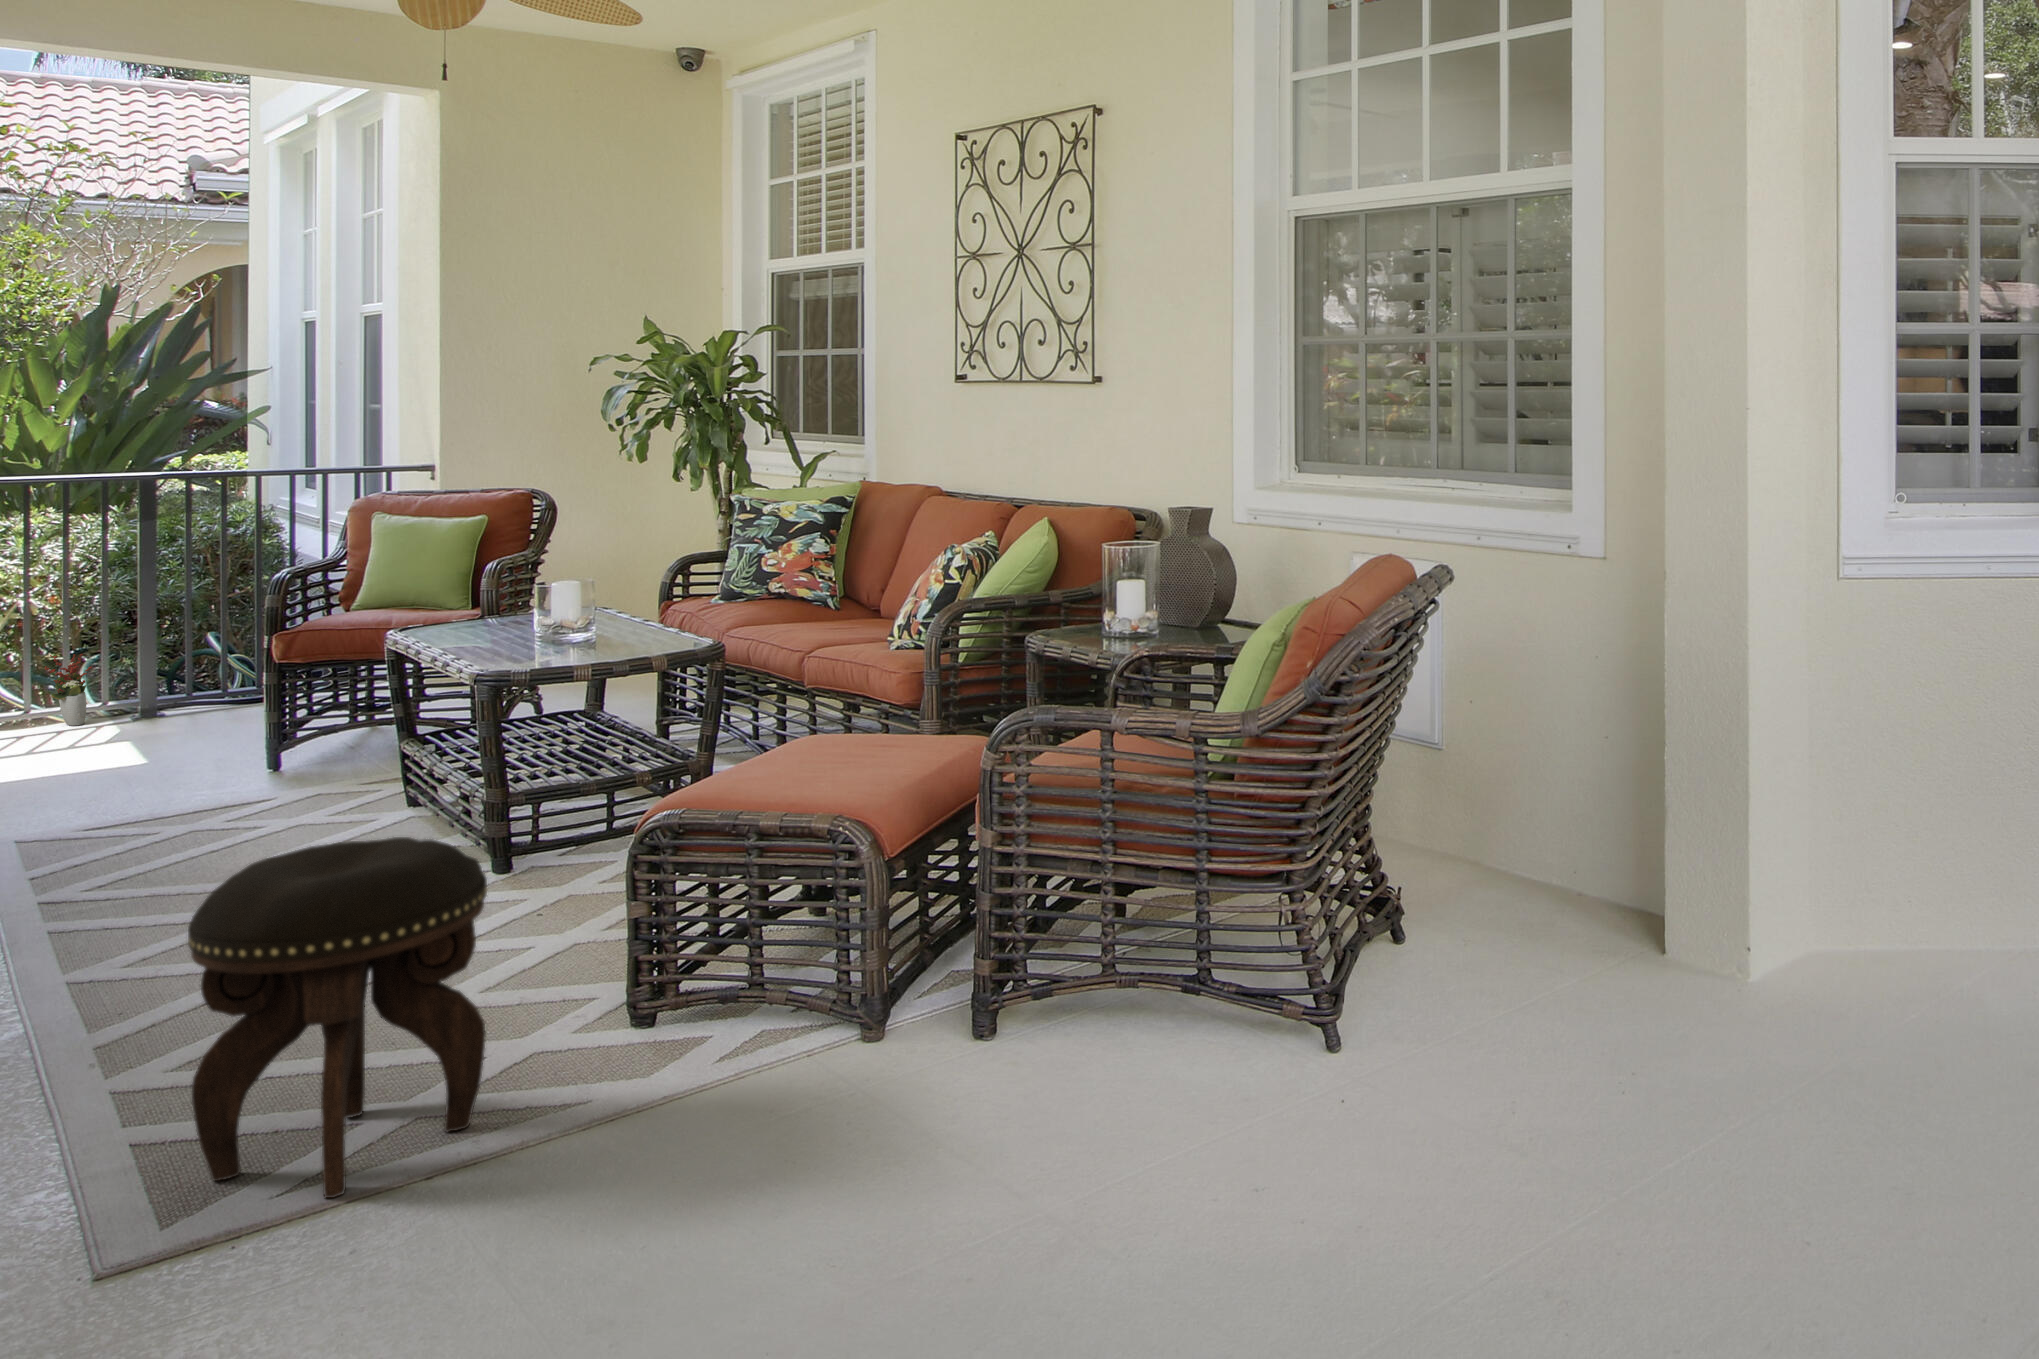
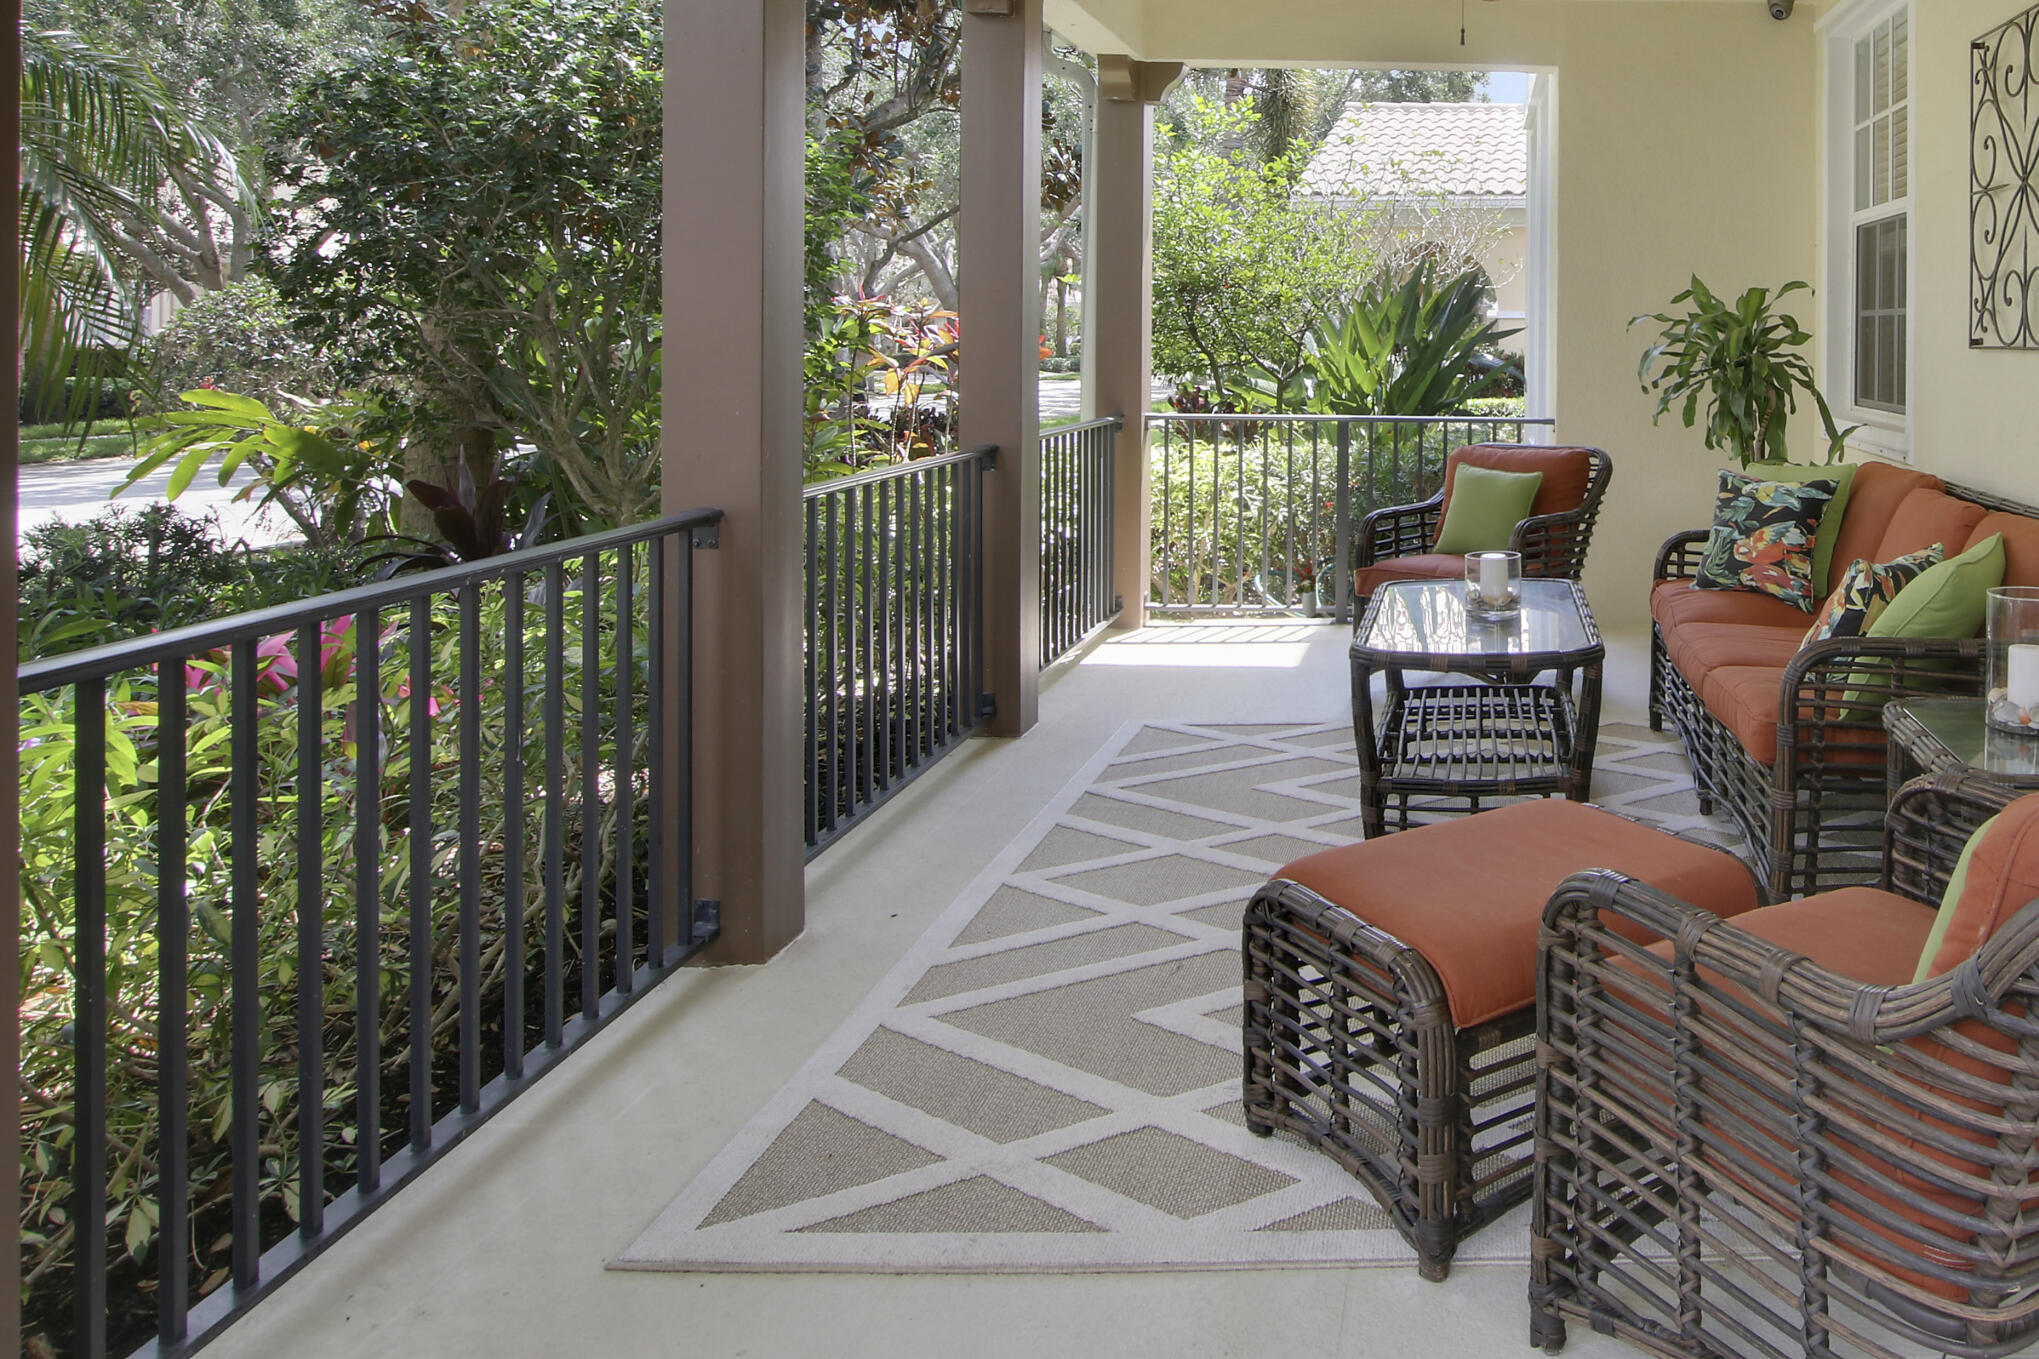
footstool: present [188,837,487,1198] -> none [741,833,1027,1245]

